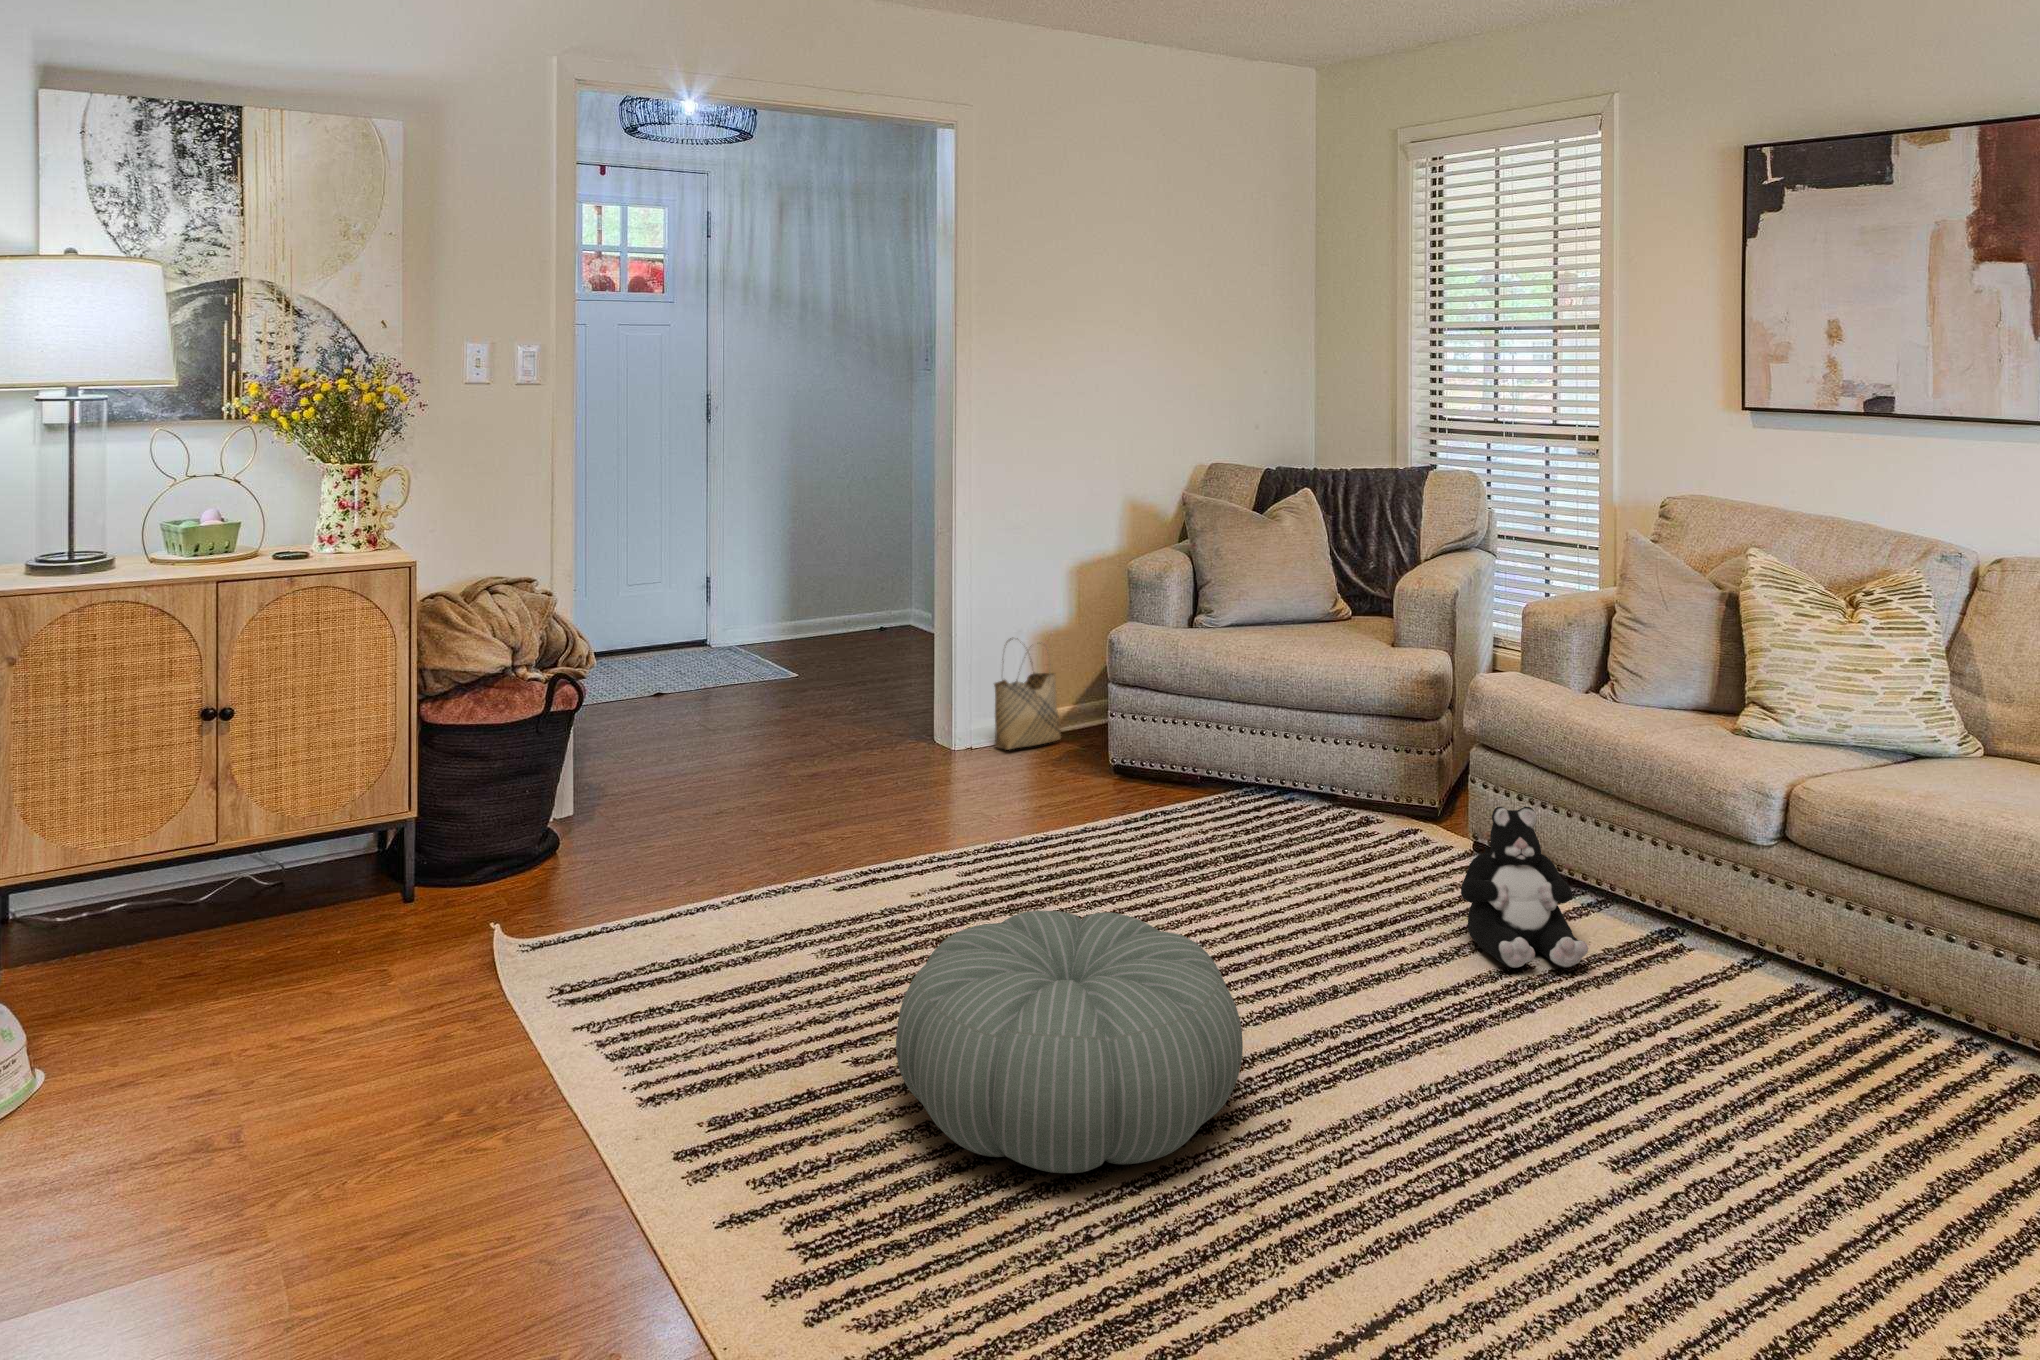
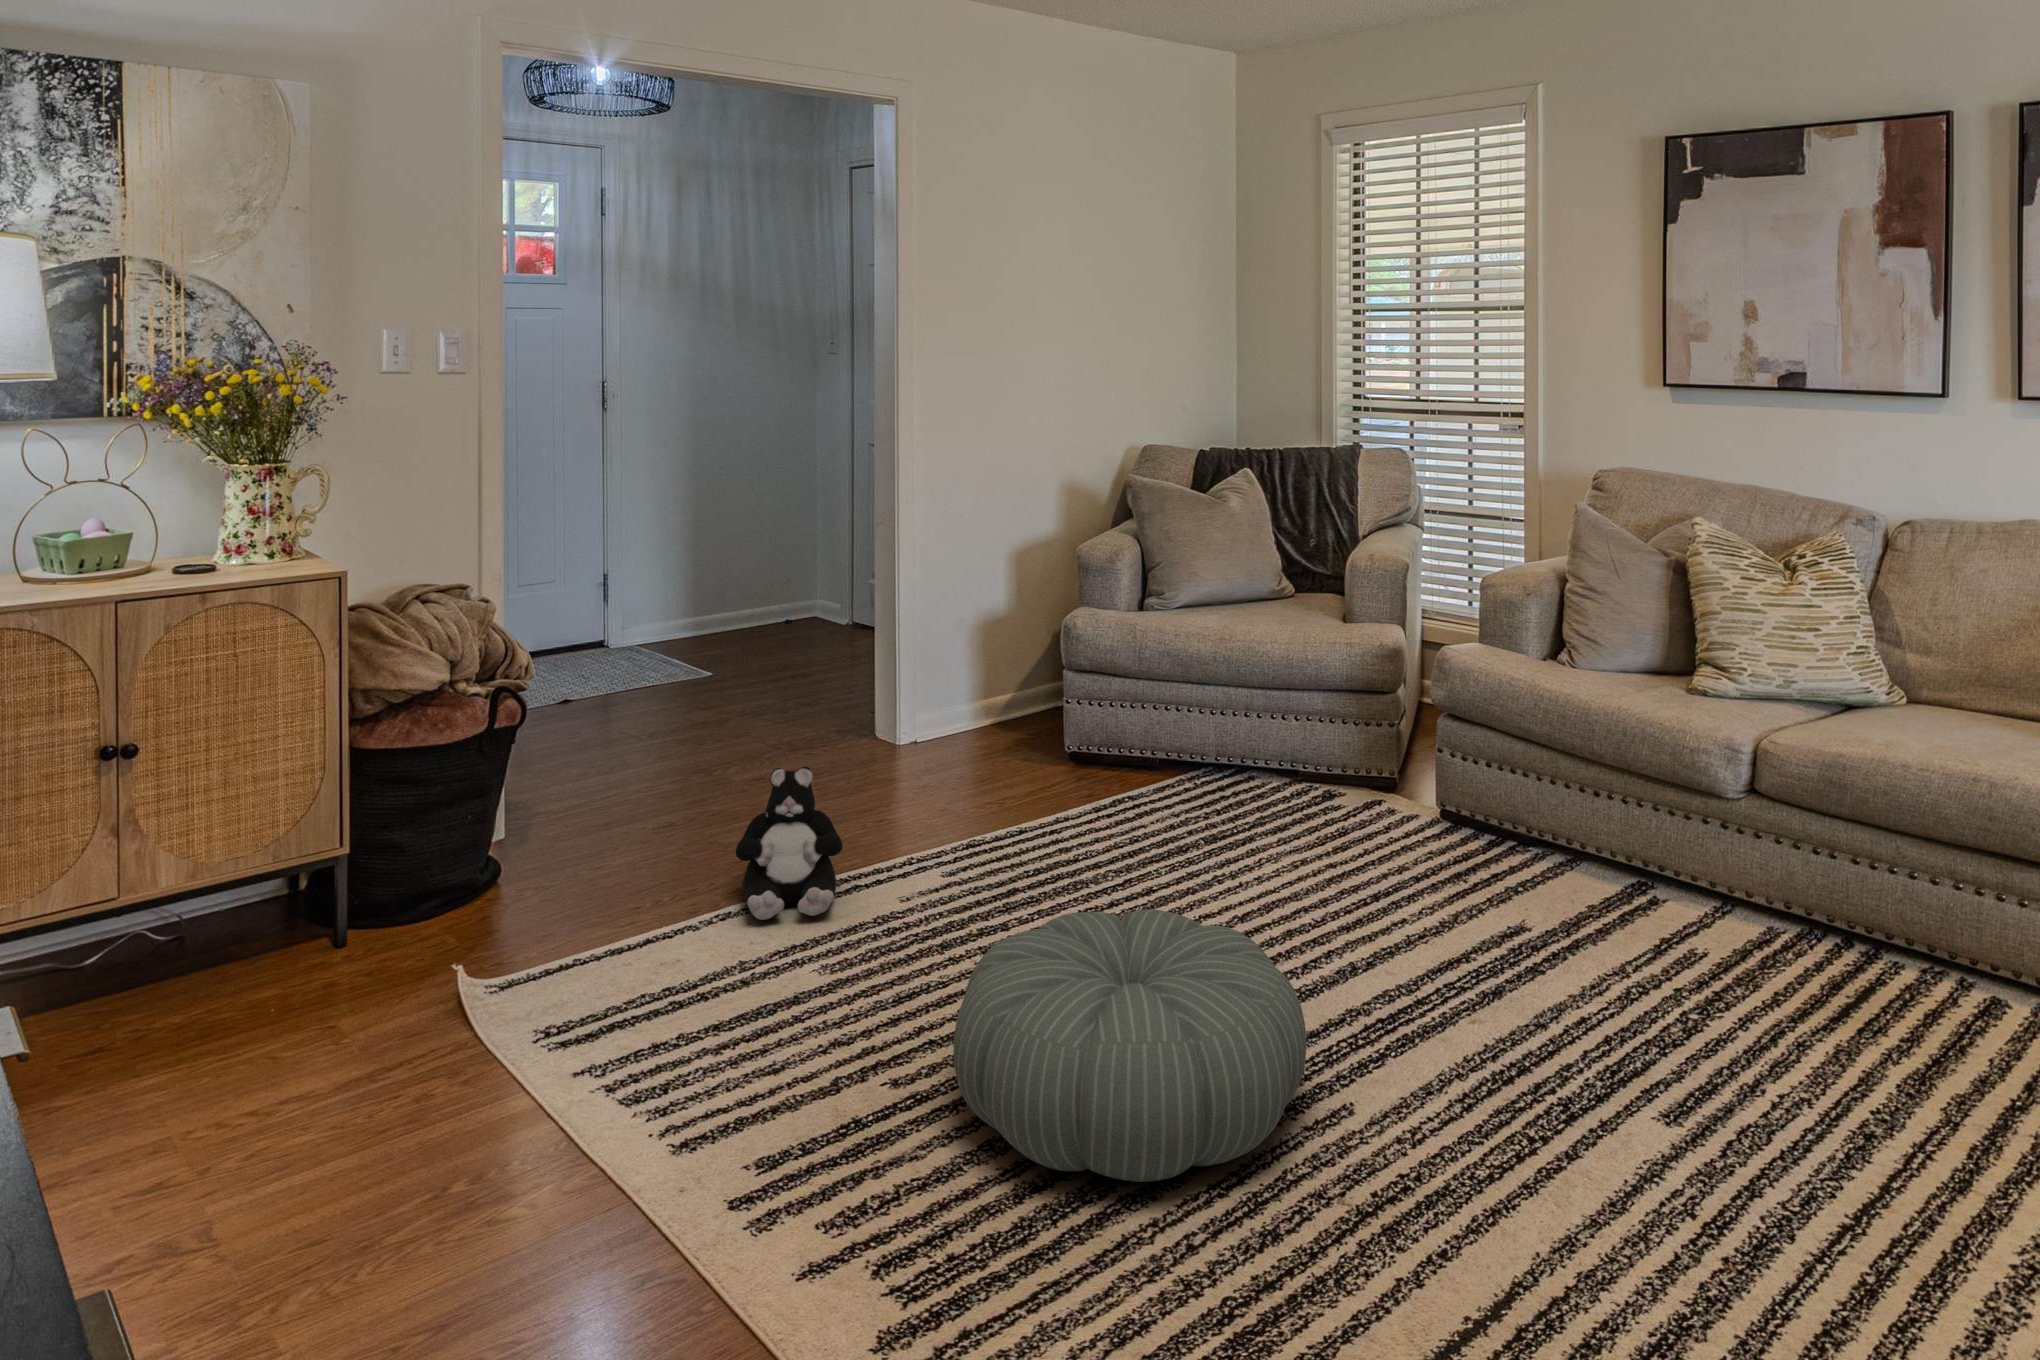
woven basket: present [994,638,1061,750] -> none [934,626,1001,742]
plush toy: present [1461,807,1588,968] -> present [735,767,843,920]

